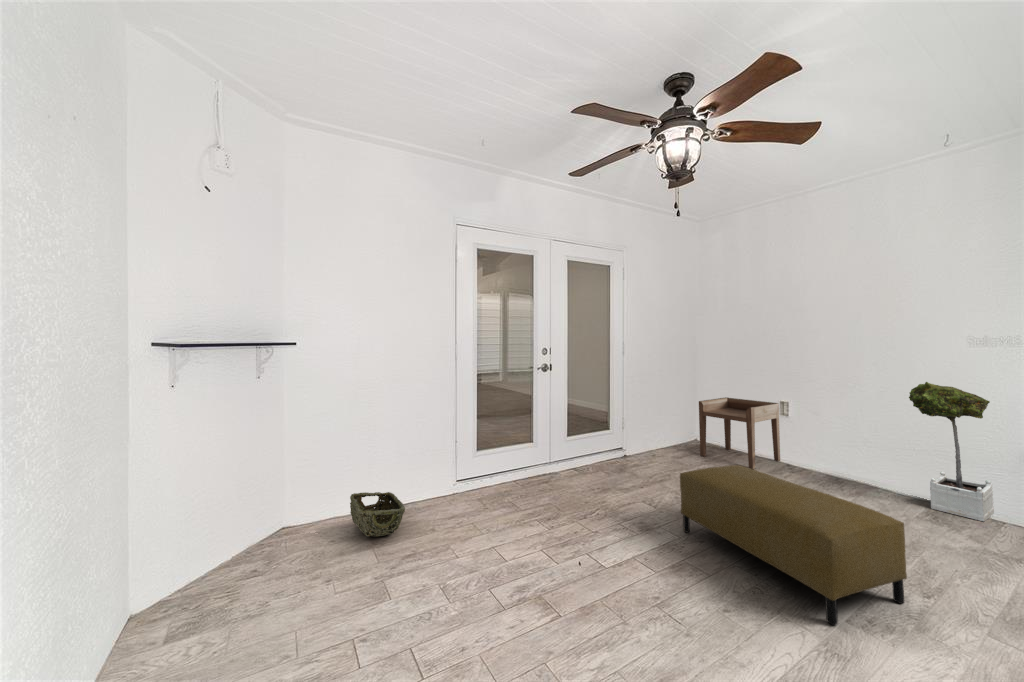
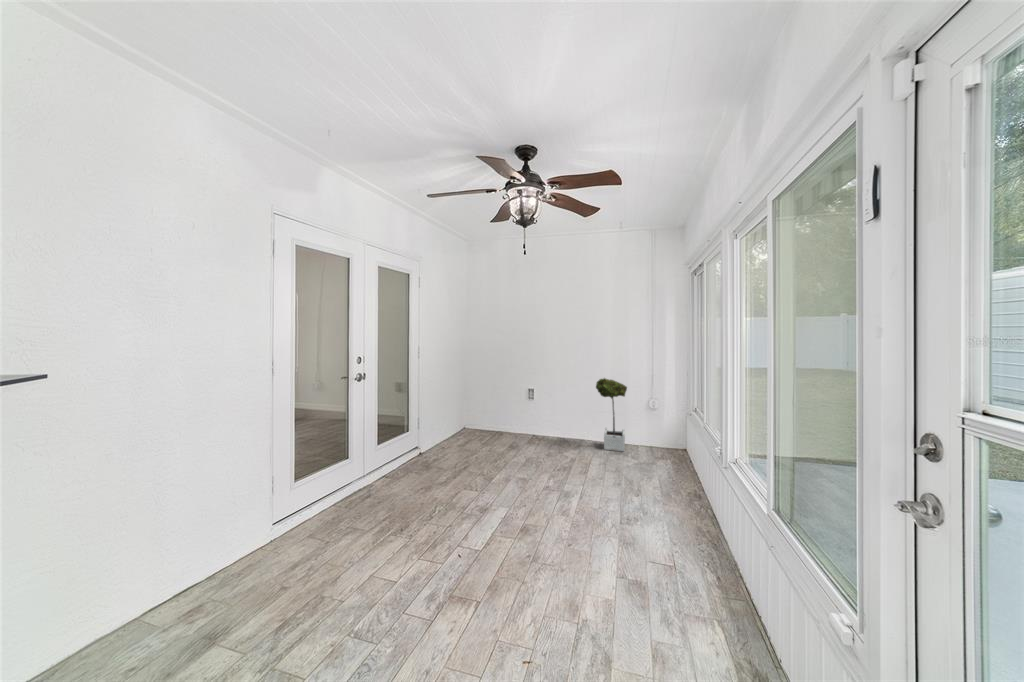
side table: present [699,397,780,469] -> none [474,393,524,445]
ottoman: present [680,465,907,625] -> none [505,446,627,531]
woven basket: present [350,492,405,537] -> none [131,567,247,636]

